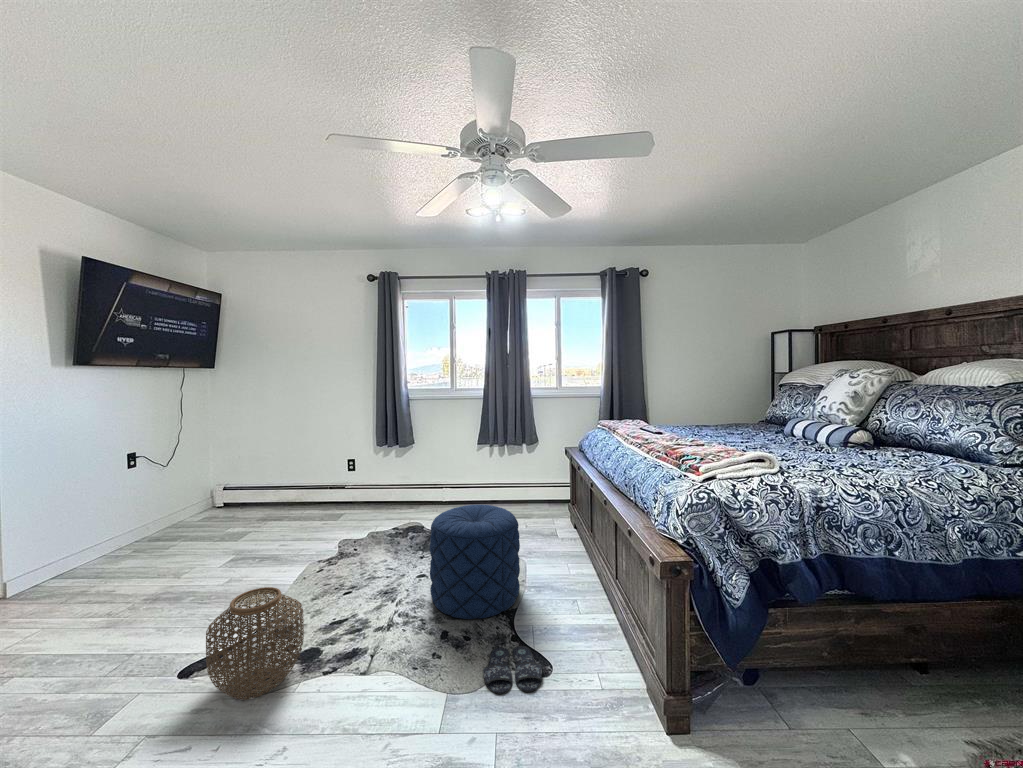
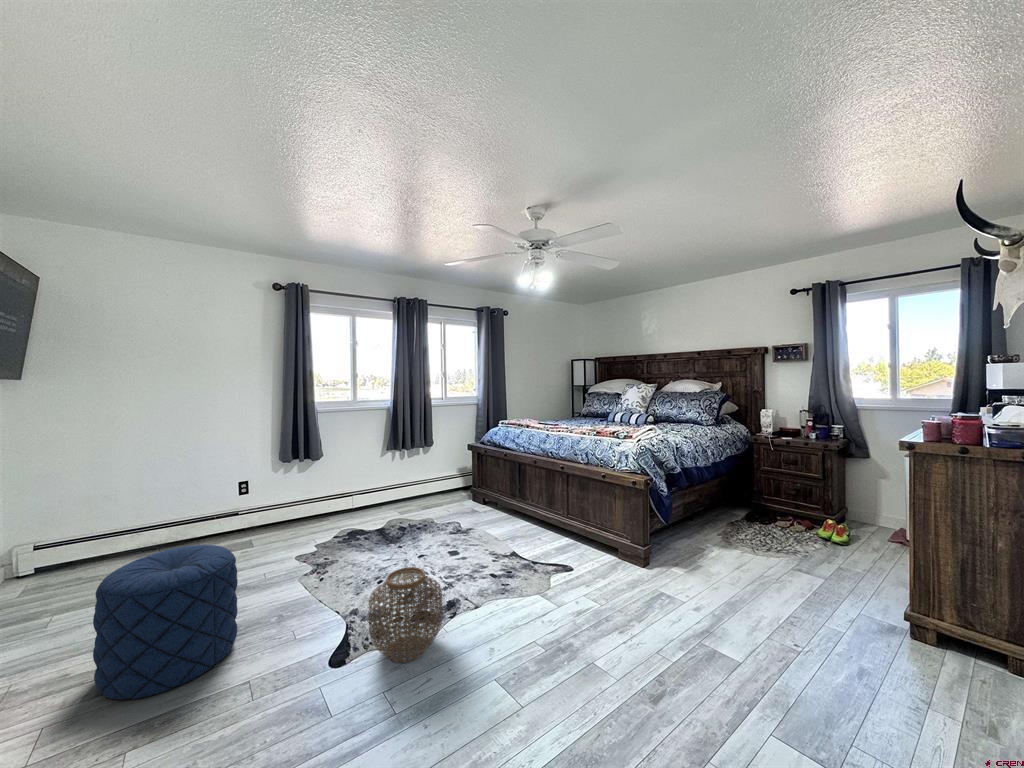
pouf: present [430,505,520,619] -> present [93,545,238,700]
slippers: present [483,646,542,694] -> none [533,567,580,590]

